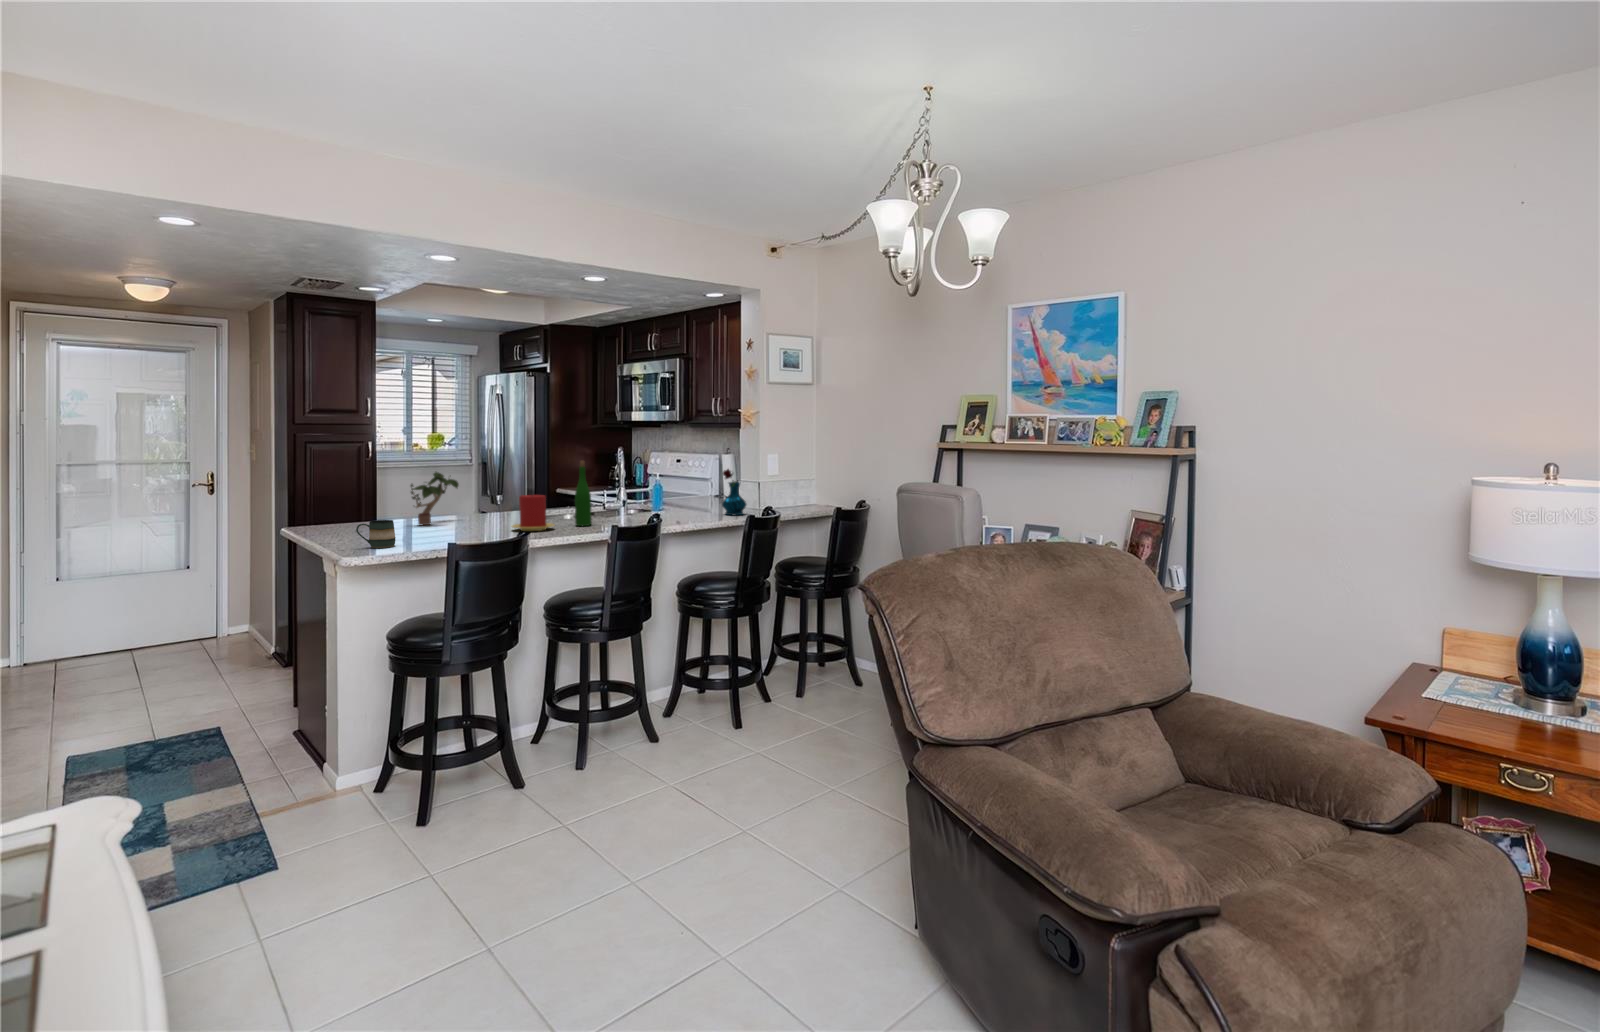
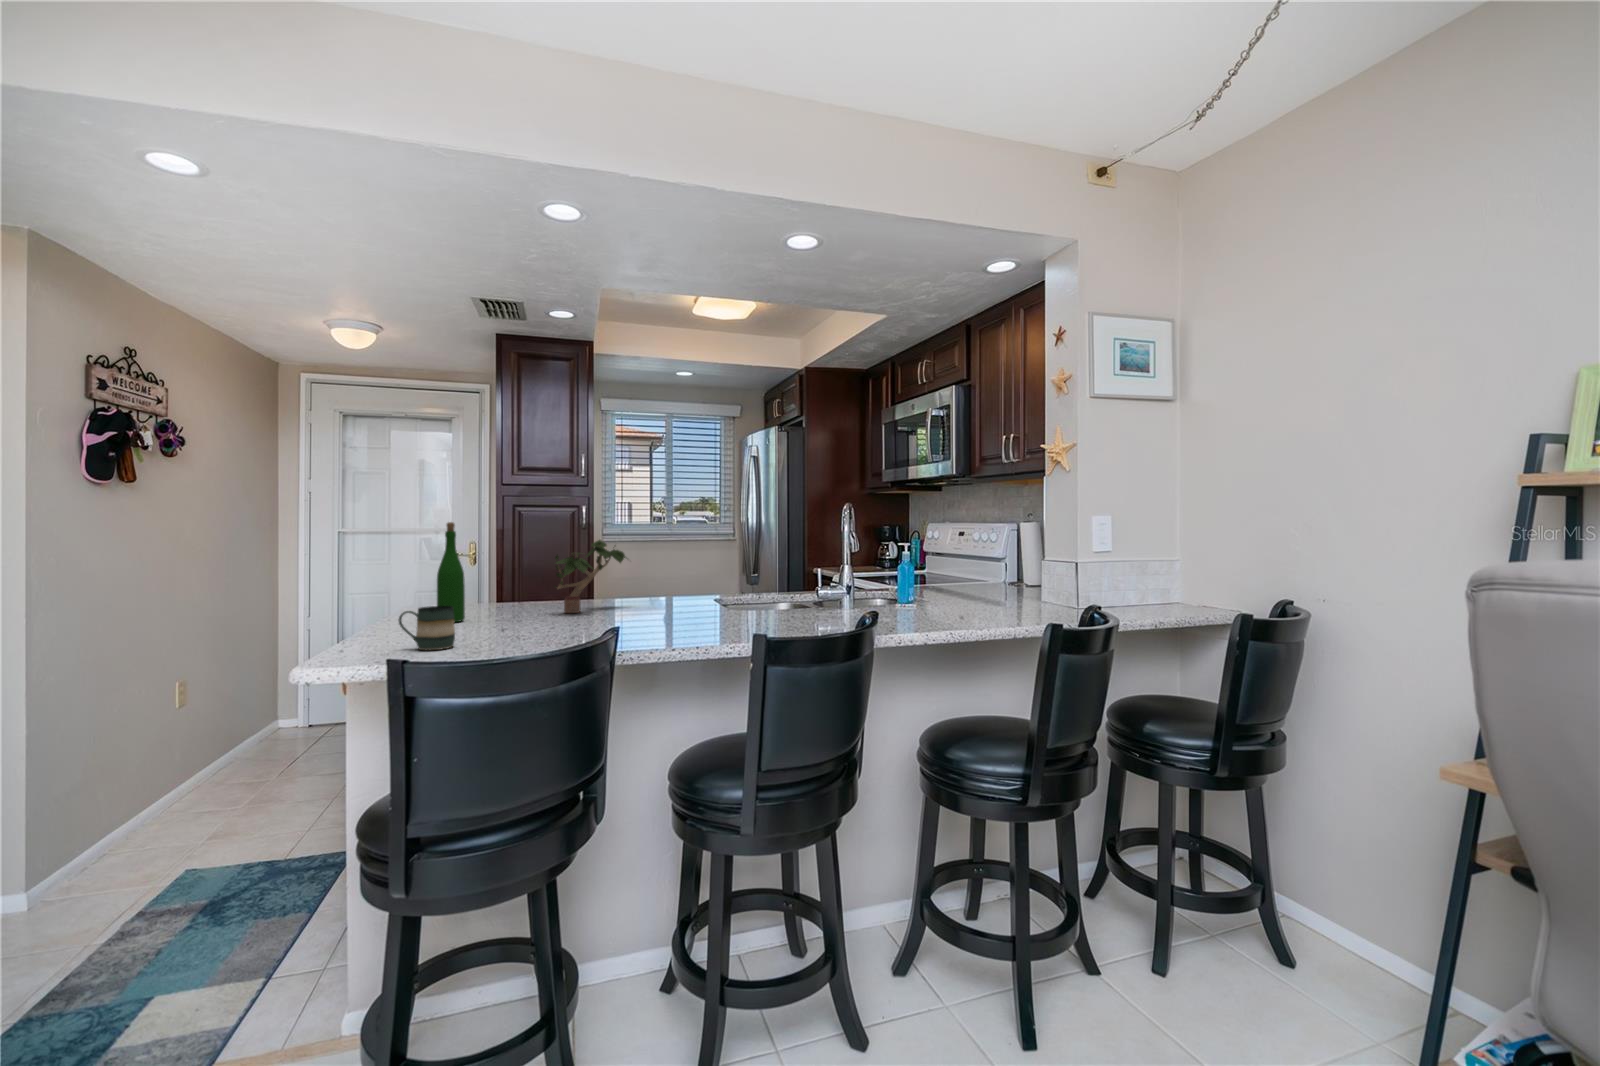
wine bottle: present [575,461,592,526] -> present [437,522,465,622]
vase: present [722,469,746,515] -> none [1007,535,1052,617]
candle: present [512,495,554,531] -> none [652,573,718,631]

